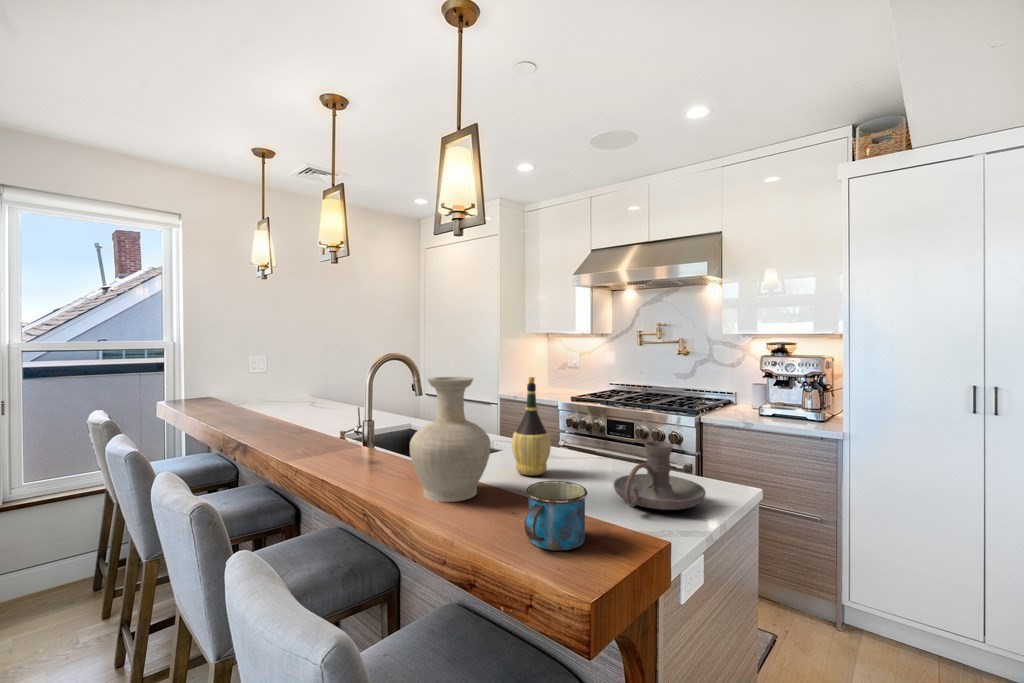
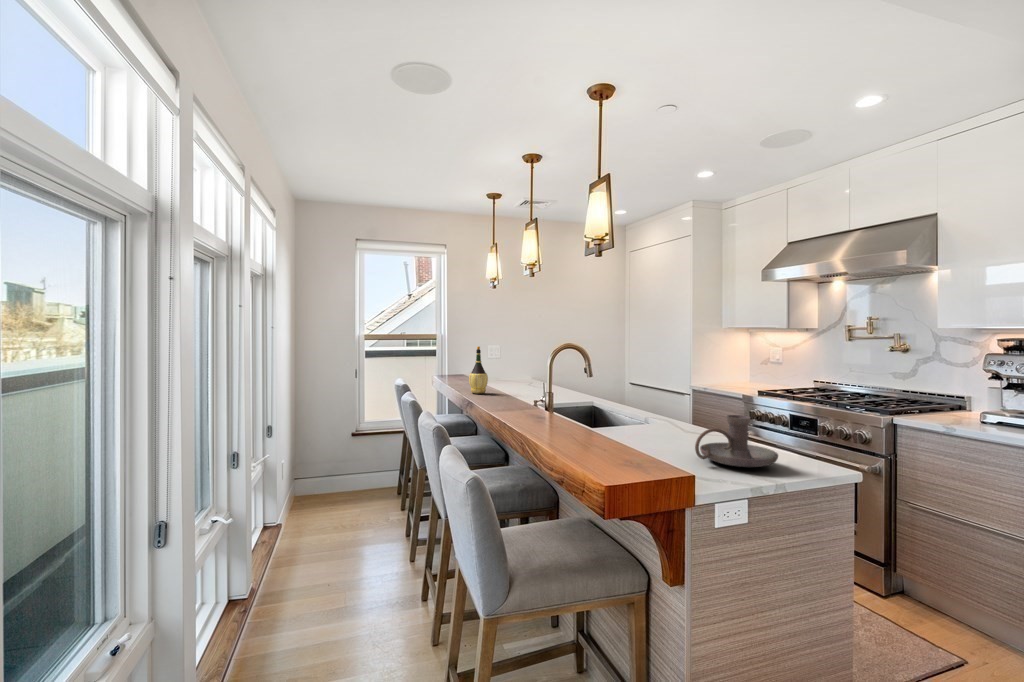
vase: present [410,377,490,502] -> none [553,359,609,443]
wine bottle: present [512,377,551,475] -> present [469,346,488,393]
mug: present [525,481,588,550] -> none [599,429,648,470]

